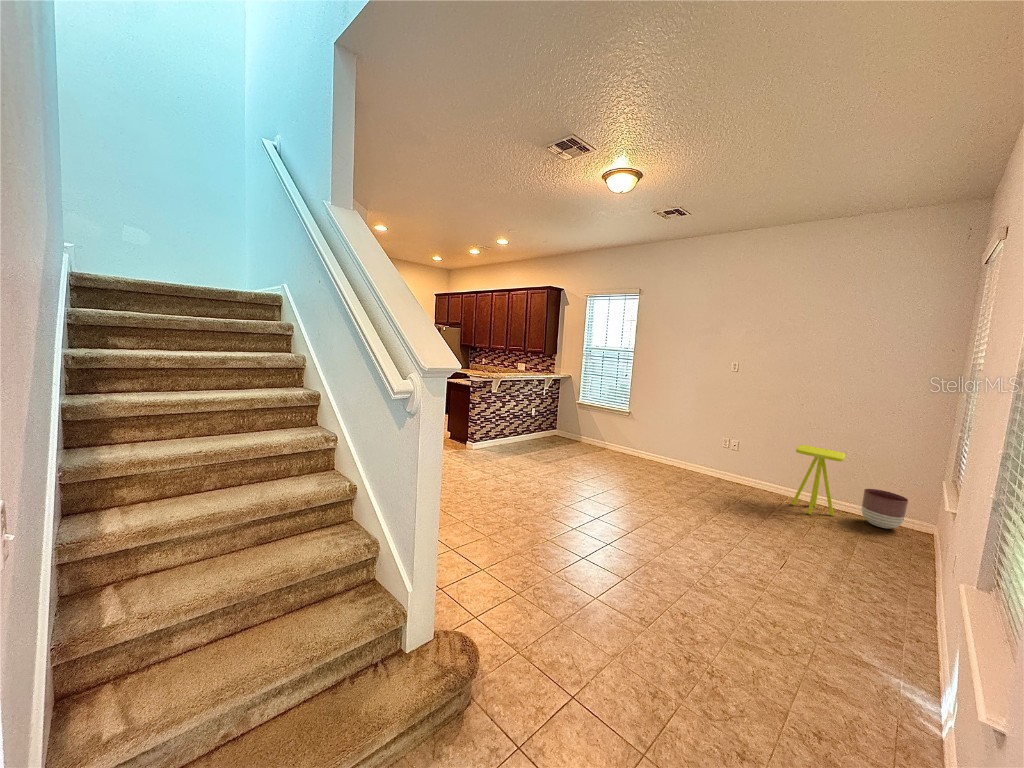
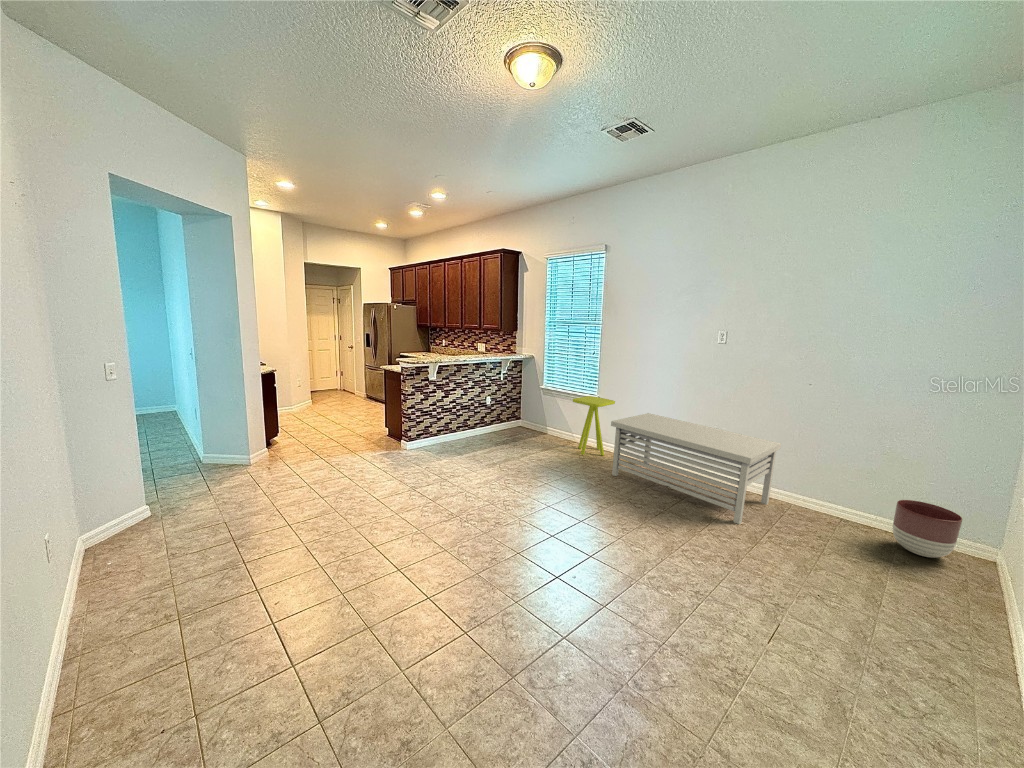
storage bench: none [647,425,780,507] -> present [611,413,781,524]
side table: present [791,445,846,515] -> present [573,396,615,455]

